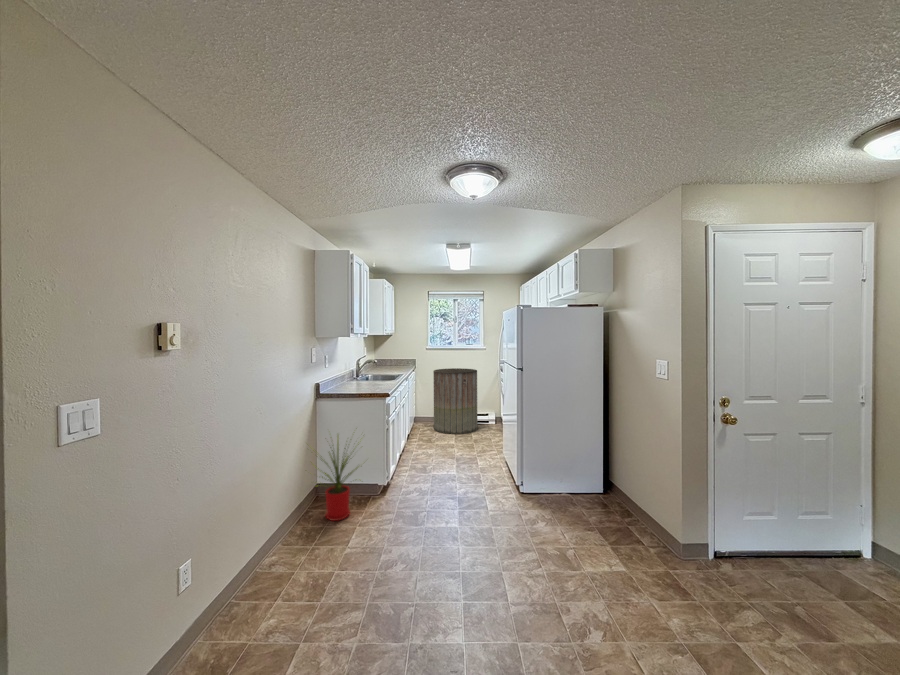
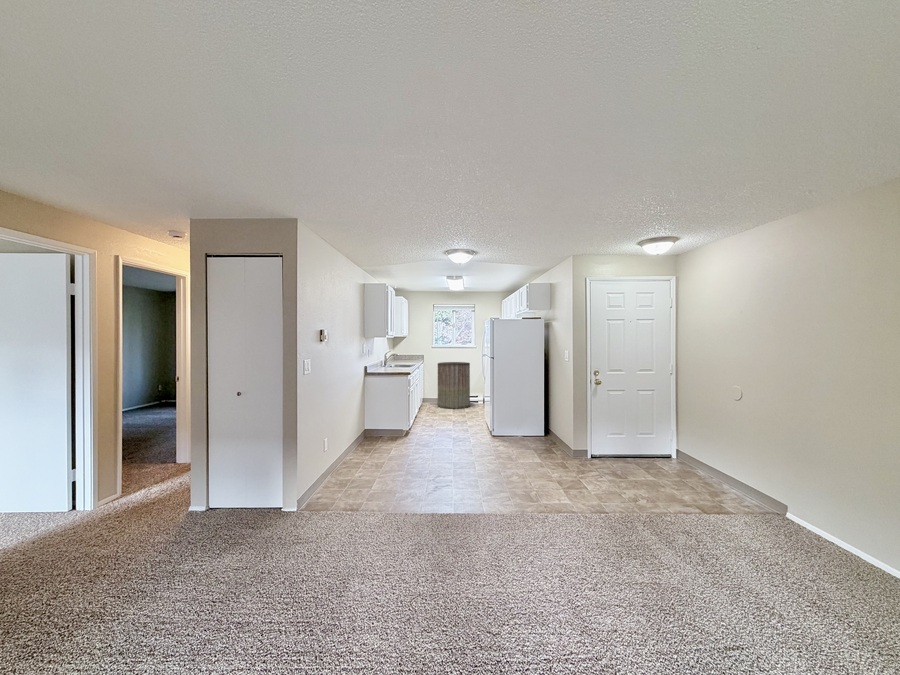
house plant: present [315,440,359,521] -> none [362,392,399,445]

